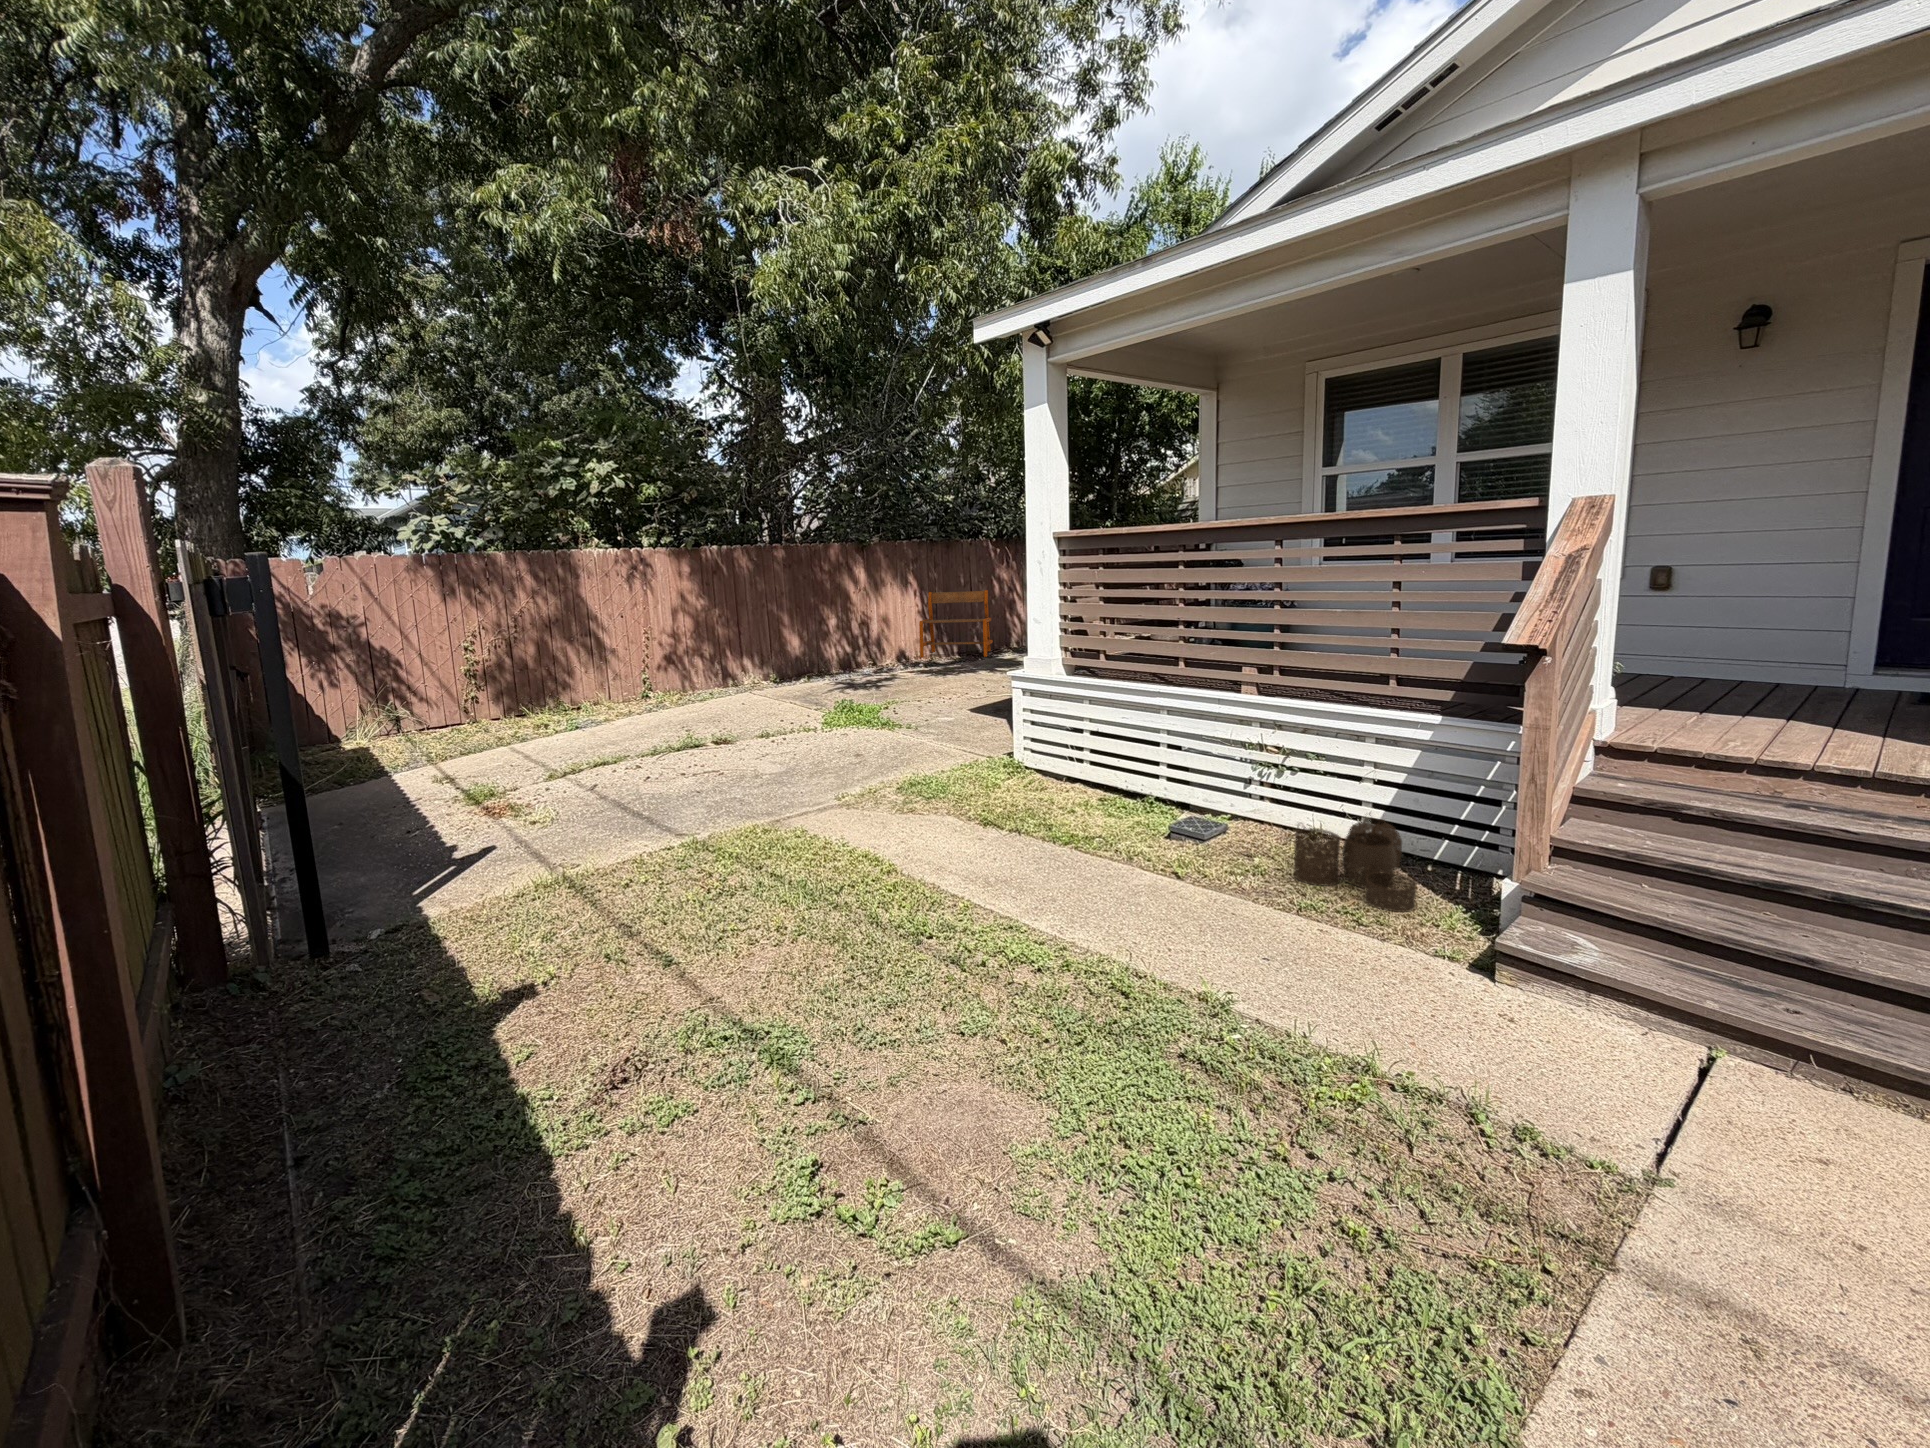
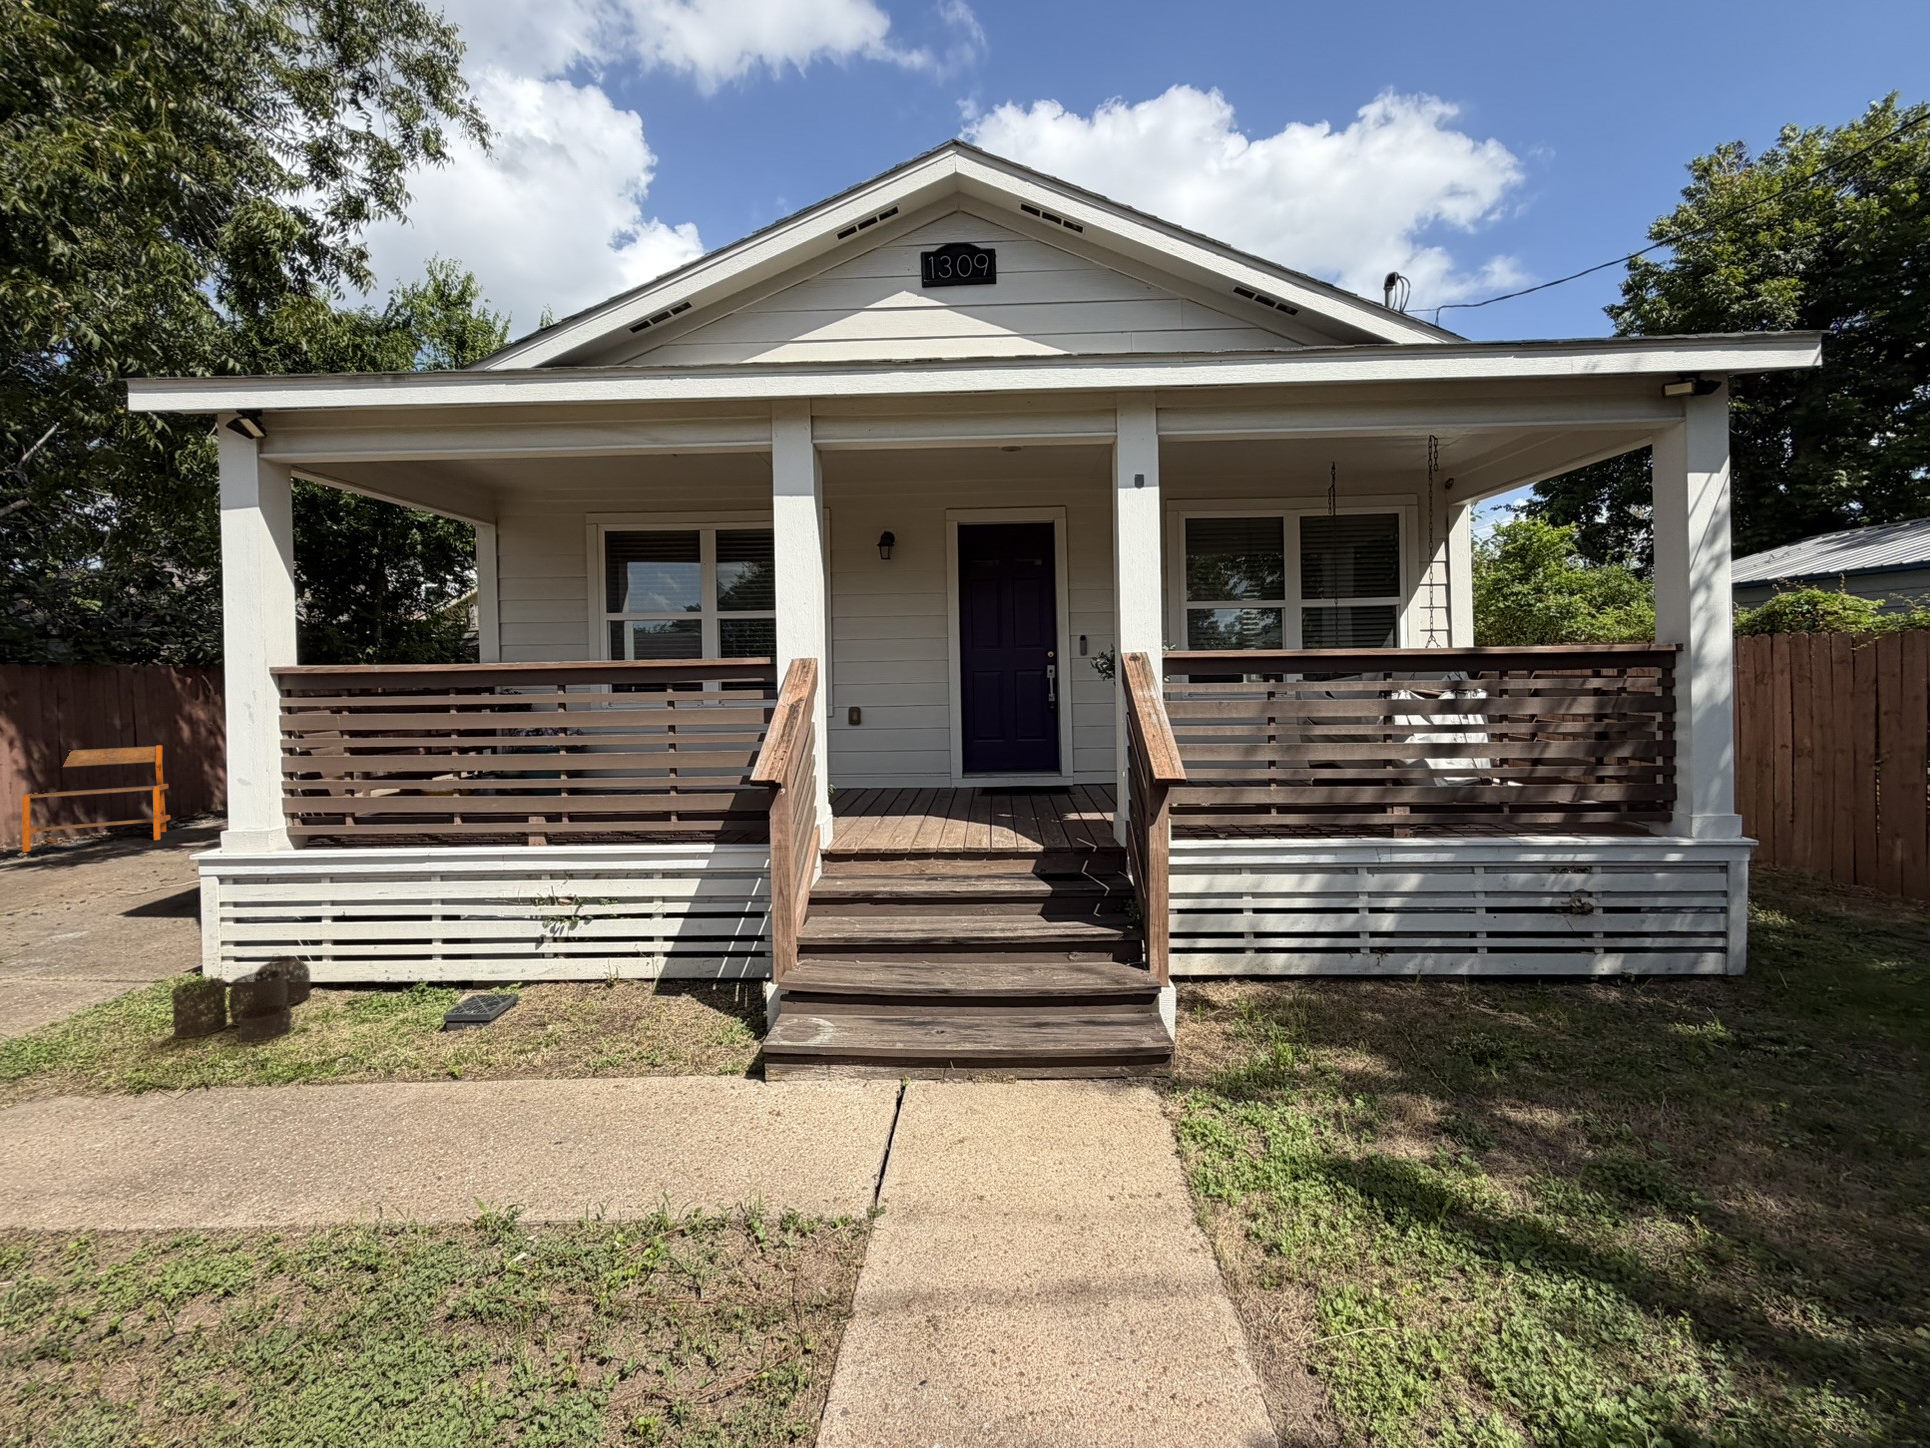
woven basket: present [1294,815,1416,912] -> present [171,956,310,1041]

